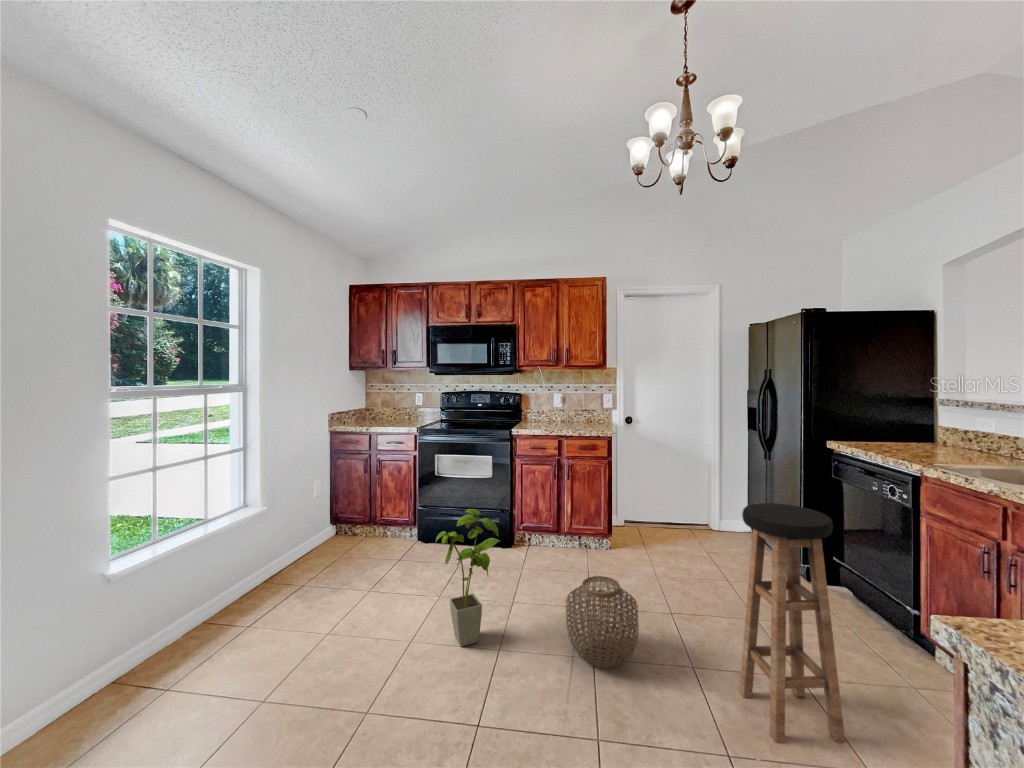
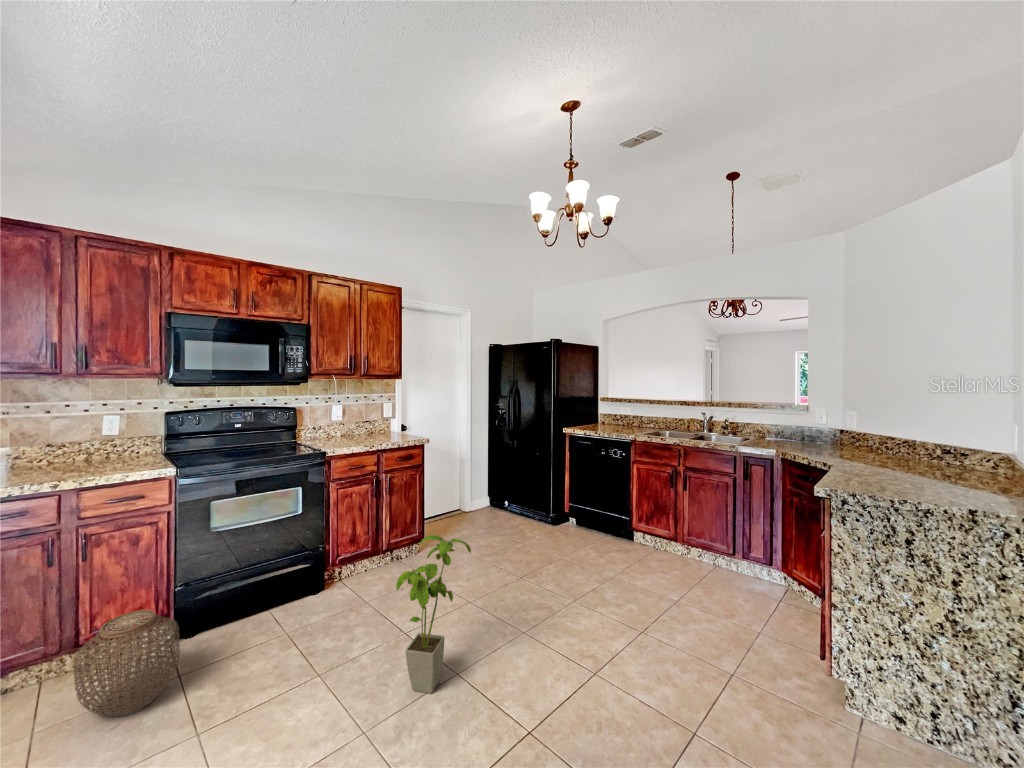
bar stool: present [740,503,845,743] -> none [611,468,666,615]
woven basket: present [566,576,638,669] -> present [74,610,180,717]

